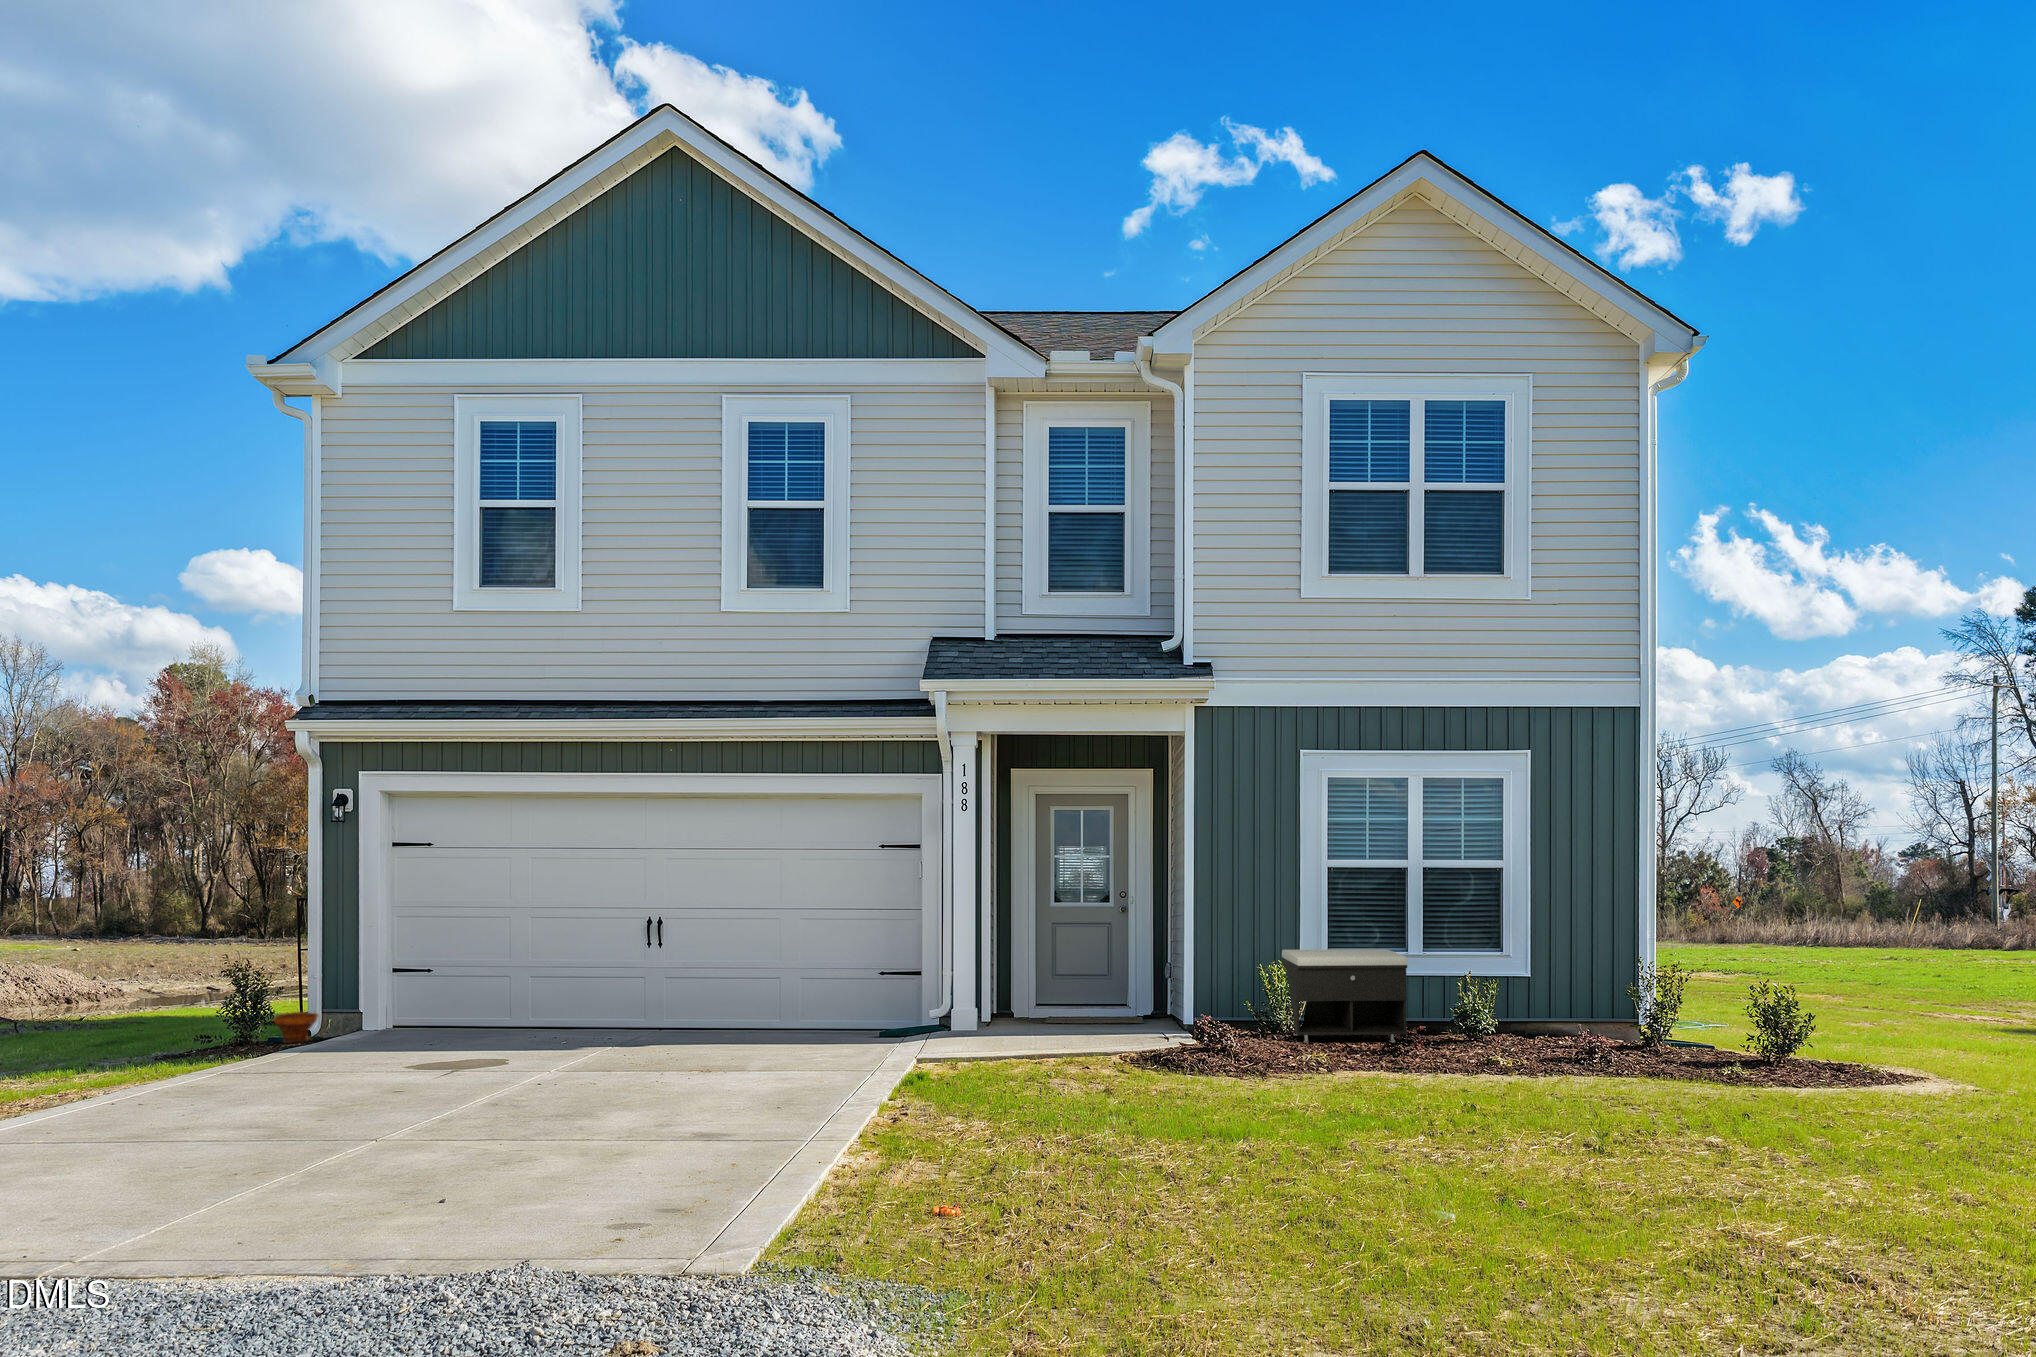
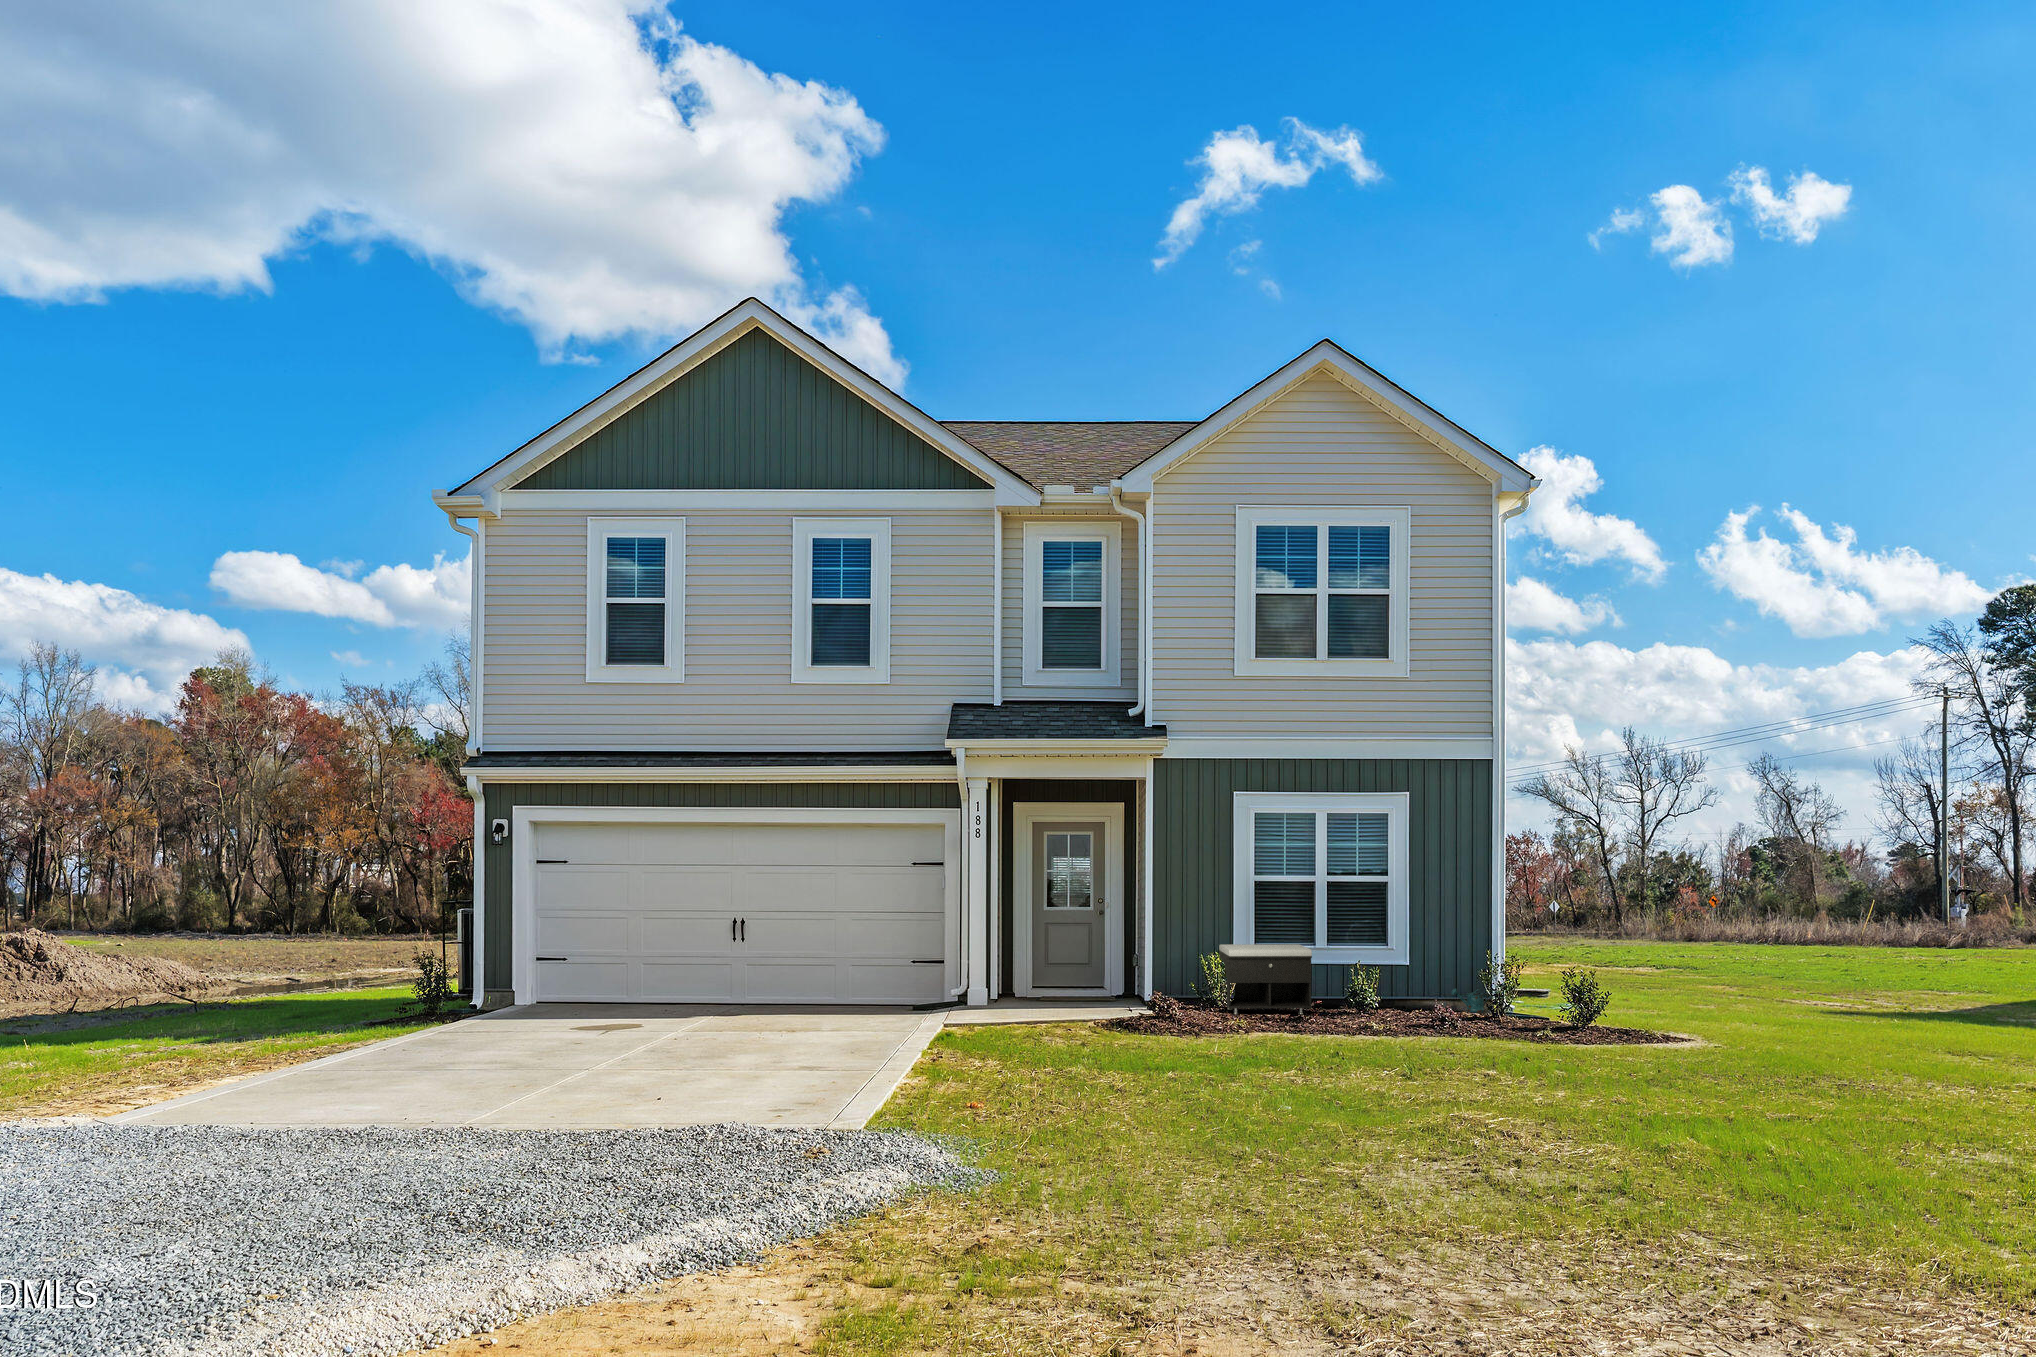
watering can: none [1588,1007,1636,1039] -> present [1452,988,1488,1013]
planter: present [274,1012,319,1043] -> none [453,991,485,1014]

